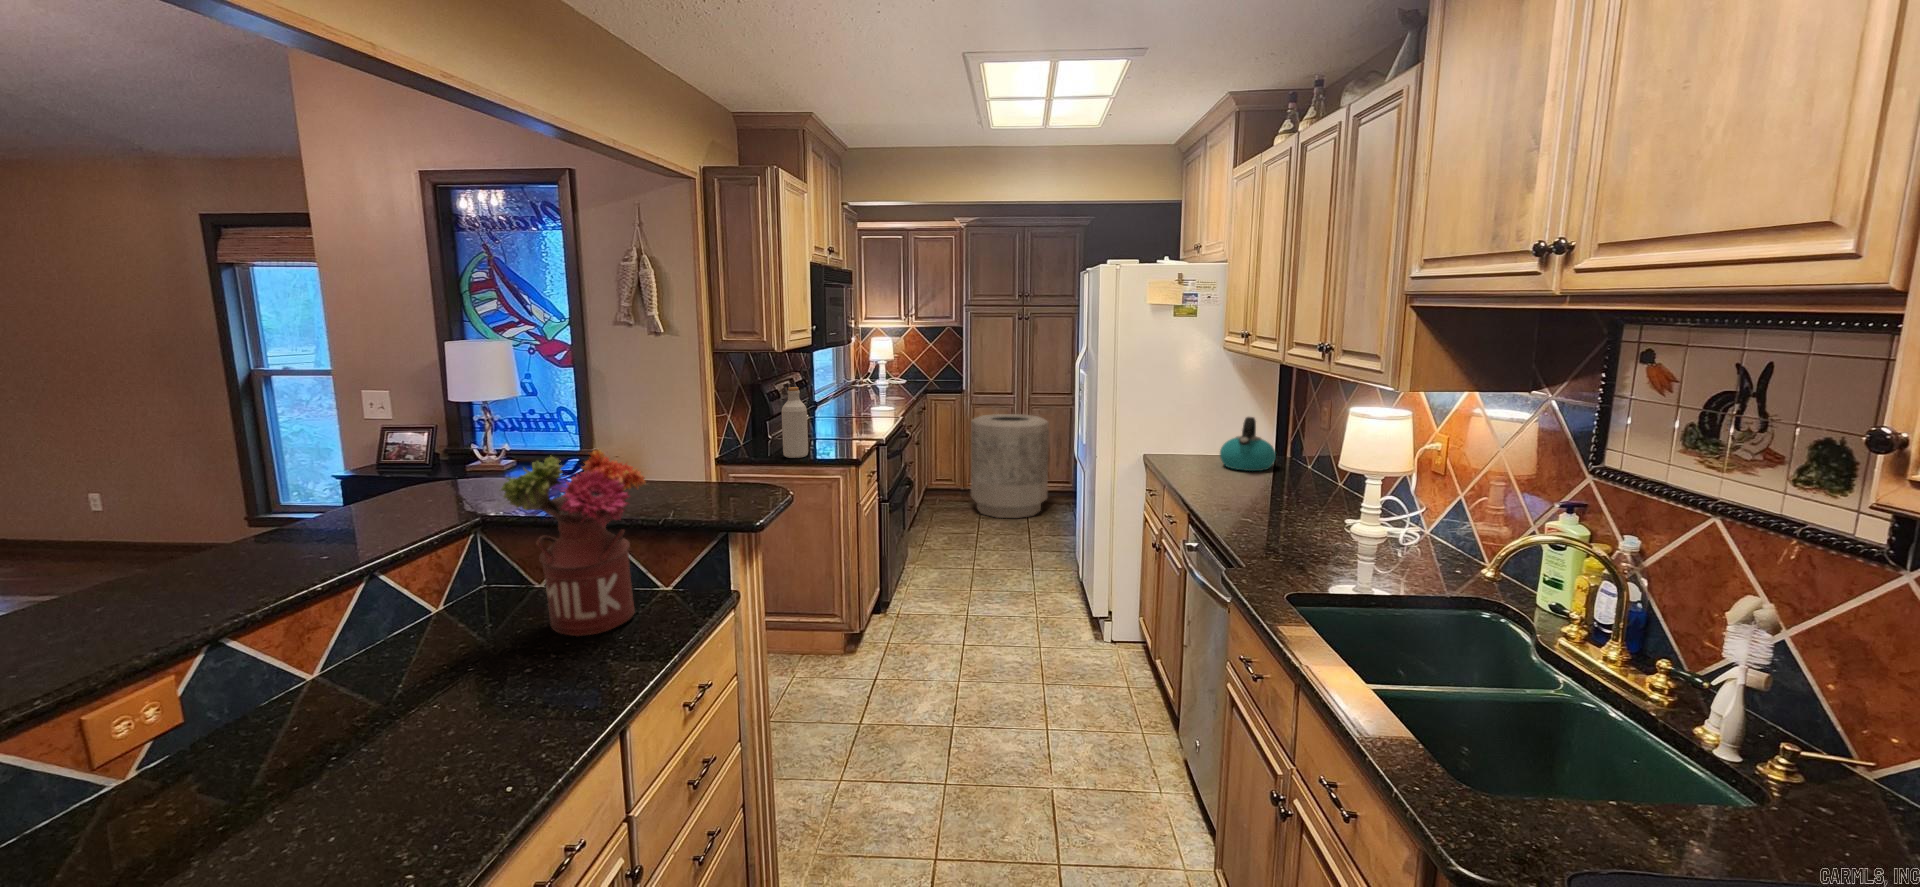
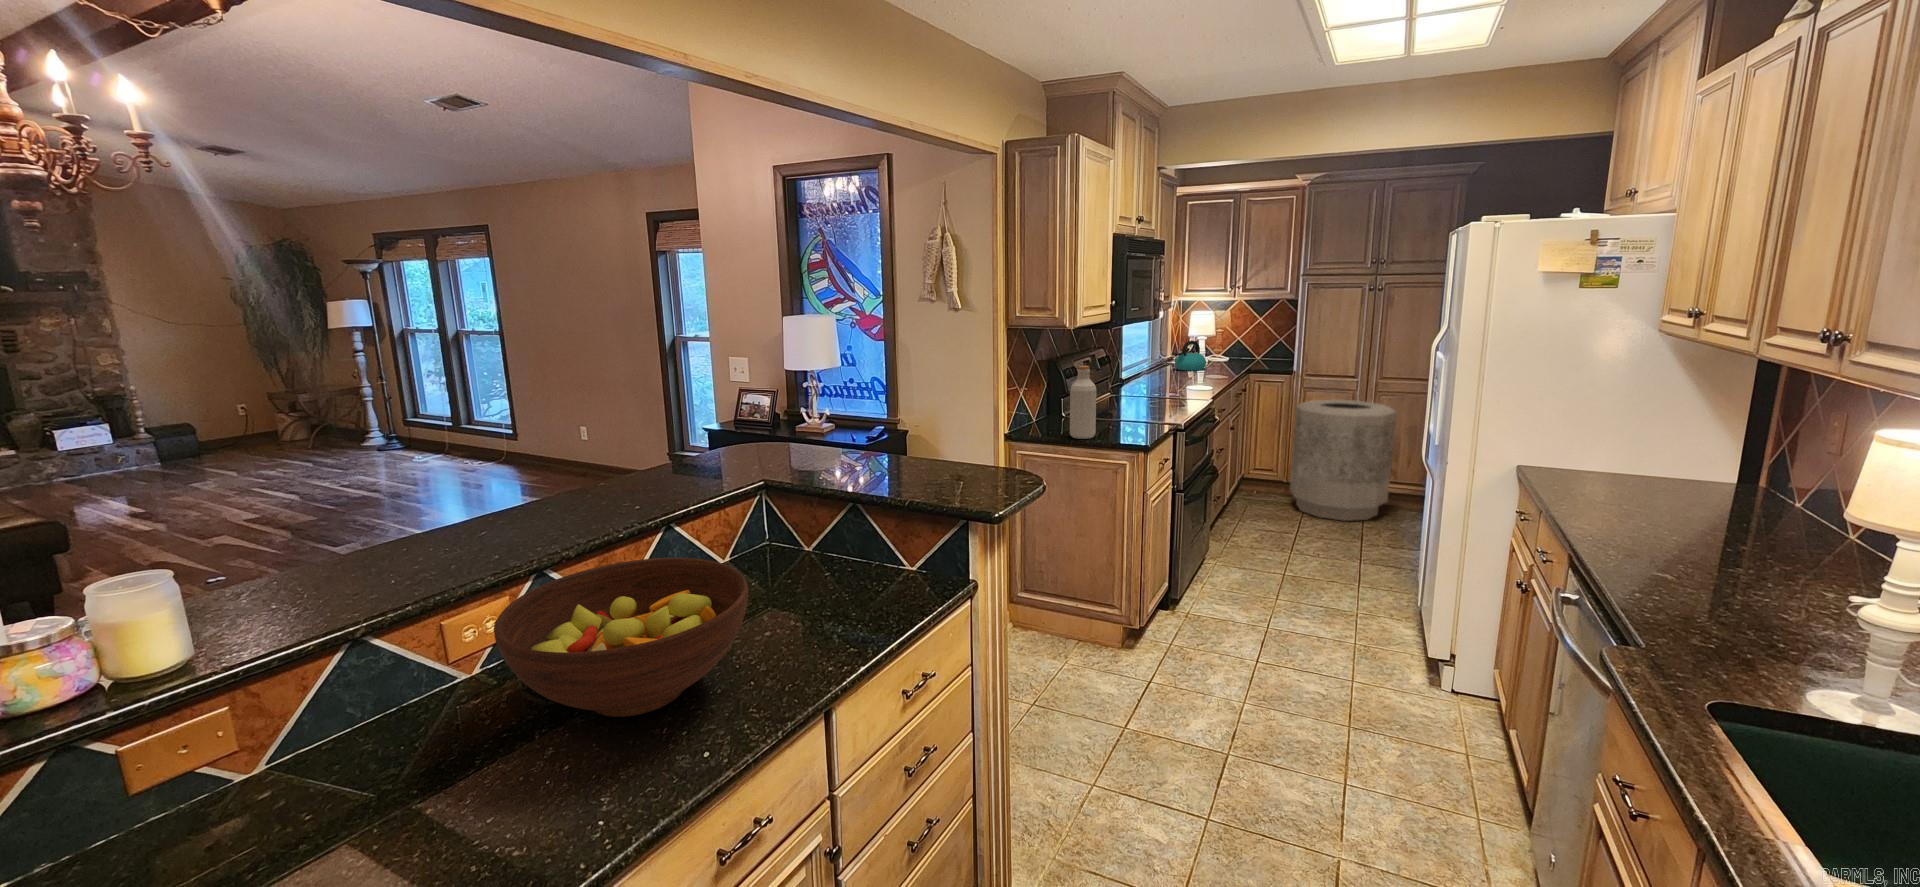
kettle: present [1220,417,1276,471] -> present [1175,341,1206,371]
flower arrangement: present [501,450,645,636] -> none [761,429,888,606]
fruit bowl: none [201,596,530,779] -> present [494,558,748,717]

